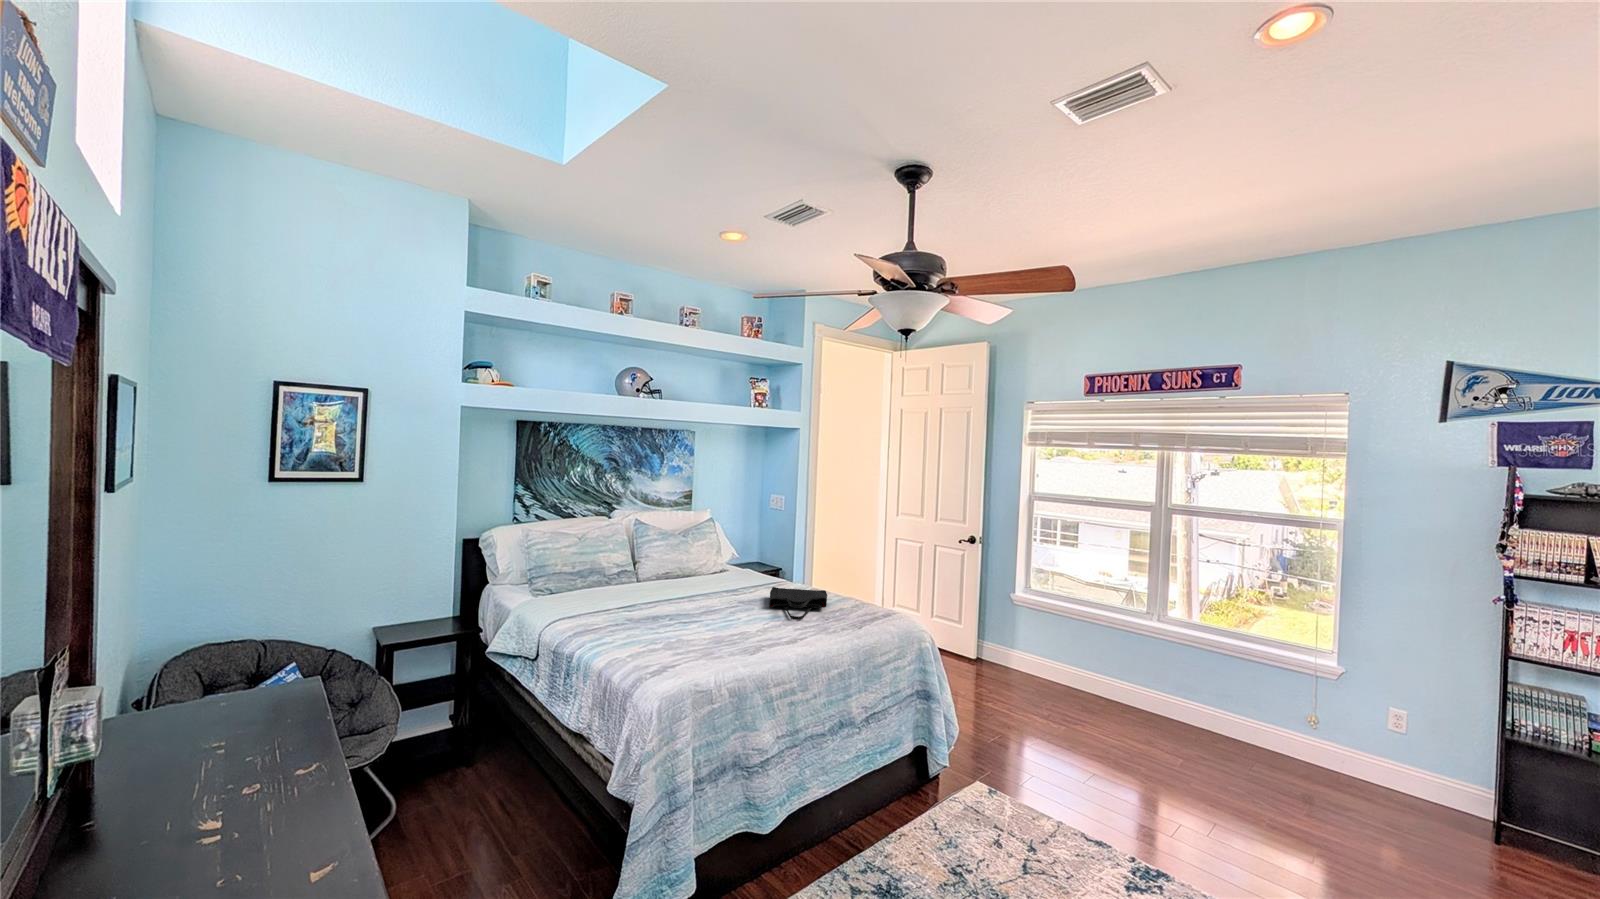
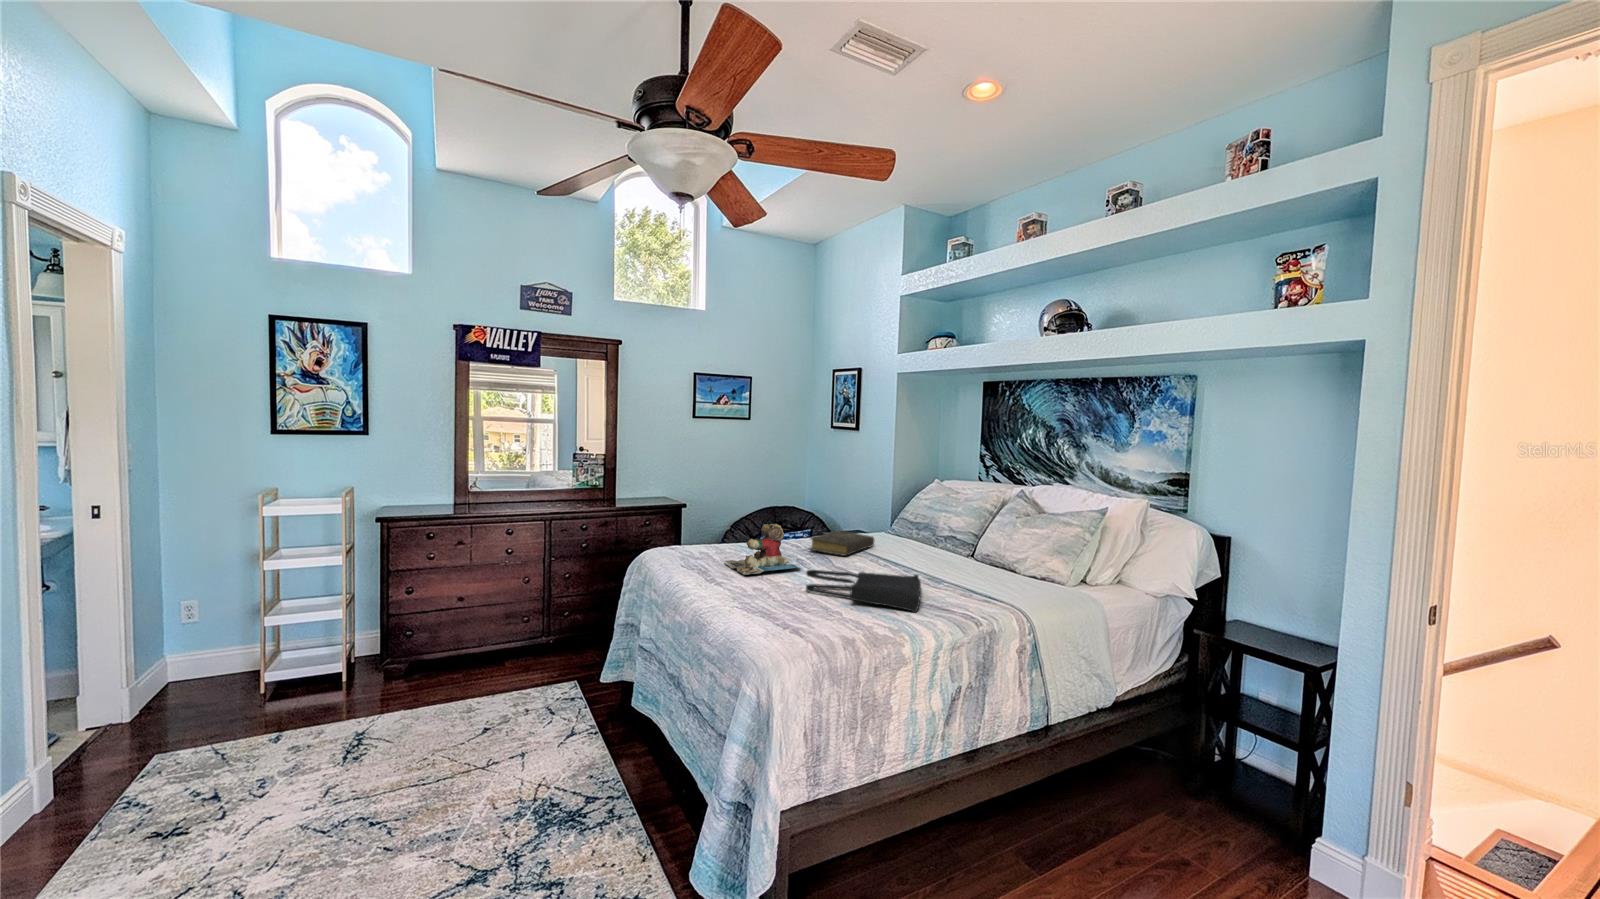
teddy bear: none [685,588,768,646] -> present [724,524,801,575]
book: none [594,591,674,618] -> present [809,530,874,556]

